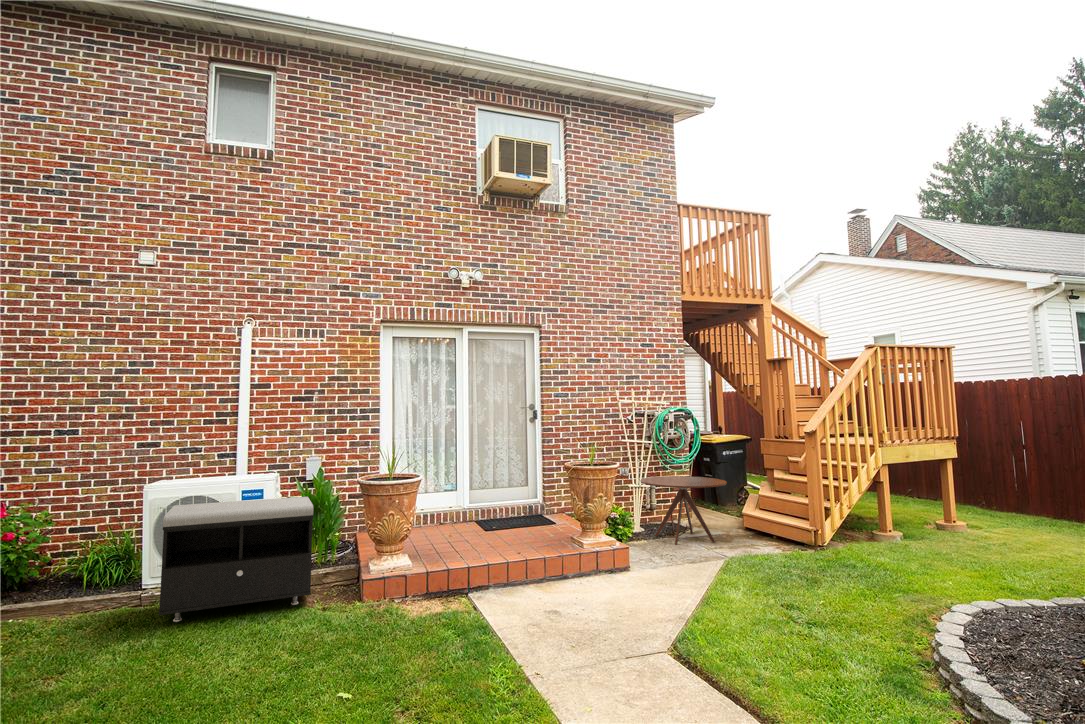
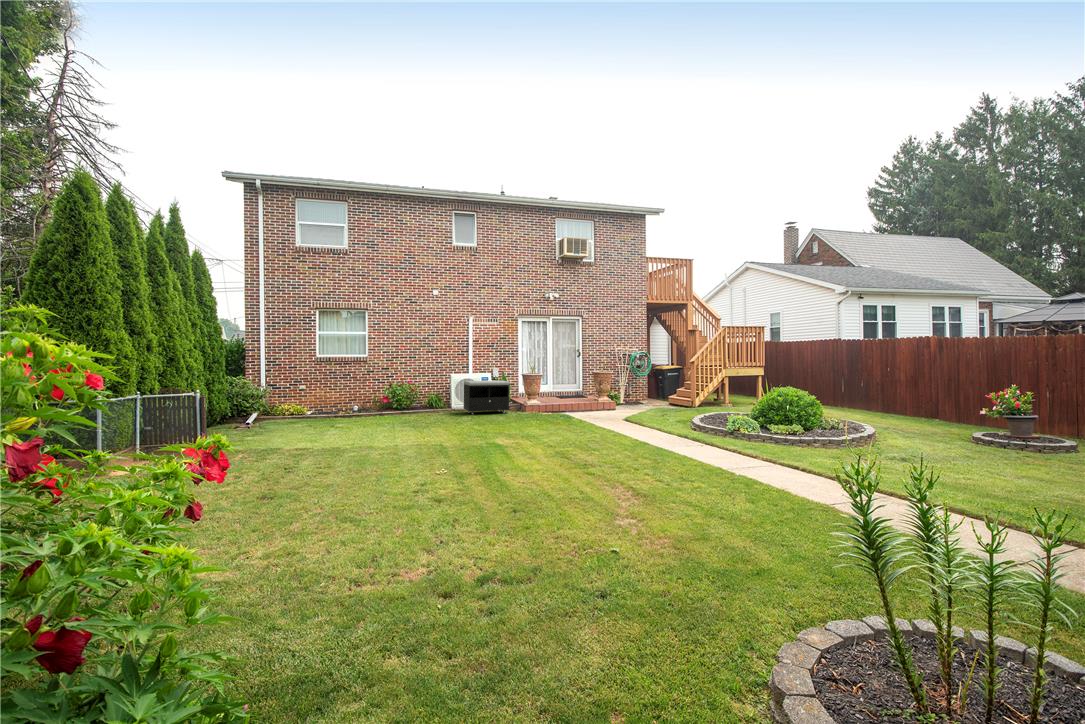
round table: present [640,476,727,545] -> none [623,381,658,407]

